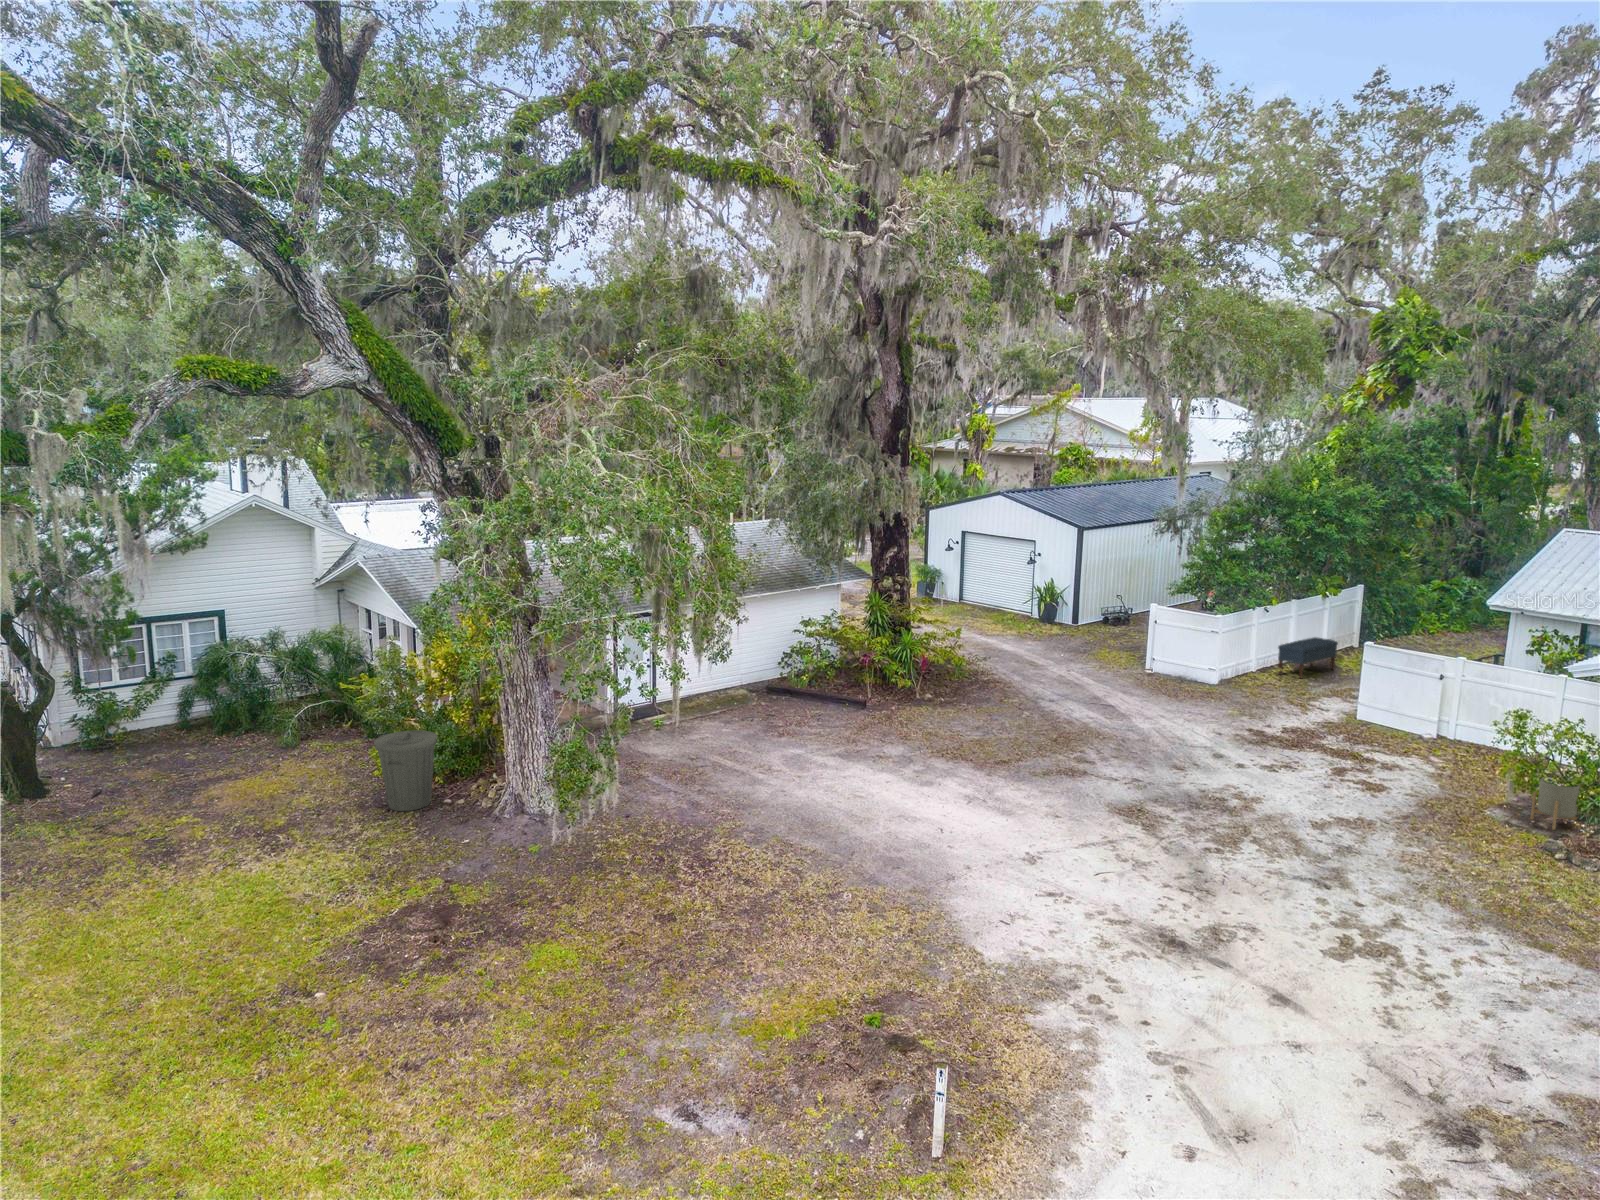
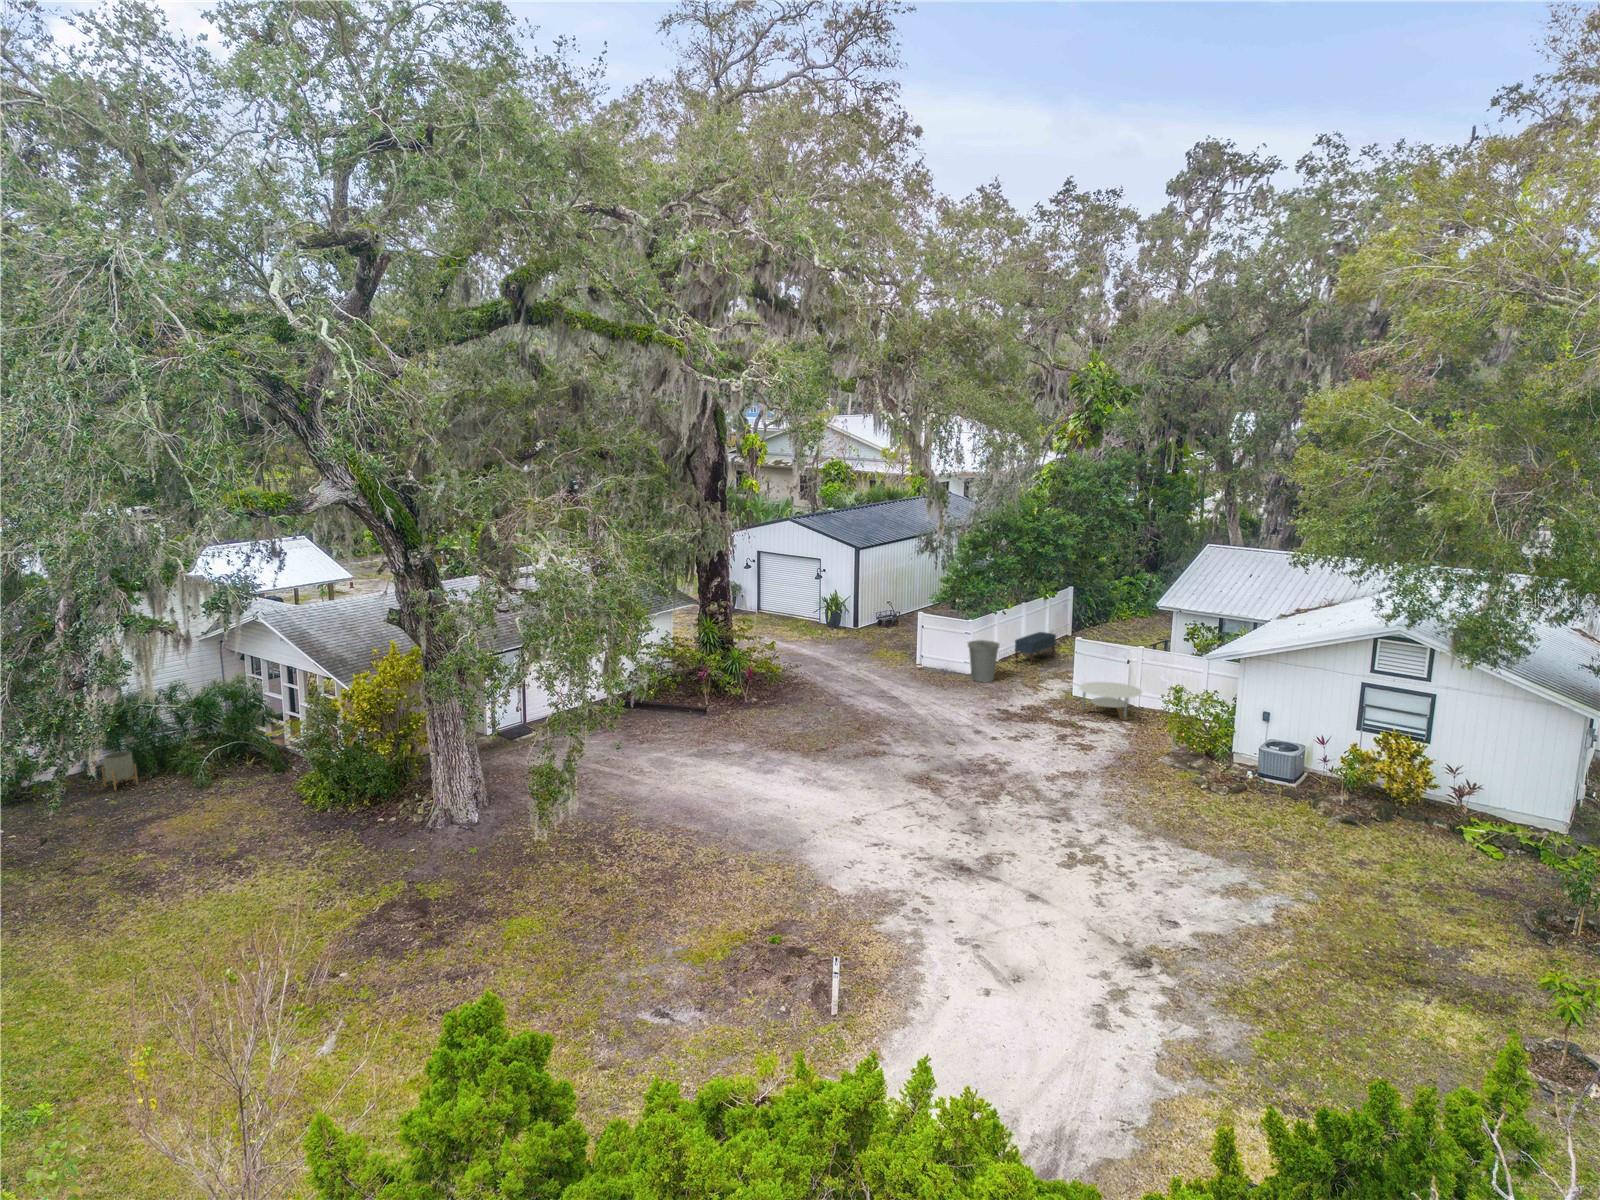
round table: none [1367,702,1465,757] -> present [1079,682,1142,721]
trash can: present [374,730,437,811] -> present [968,640,1000,682]
planter: present [1531,778,1580,830] -> present [102,751,138,790]

